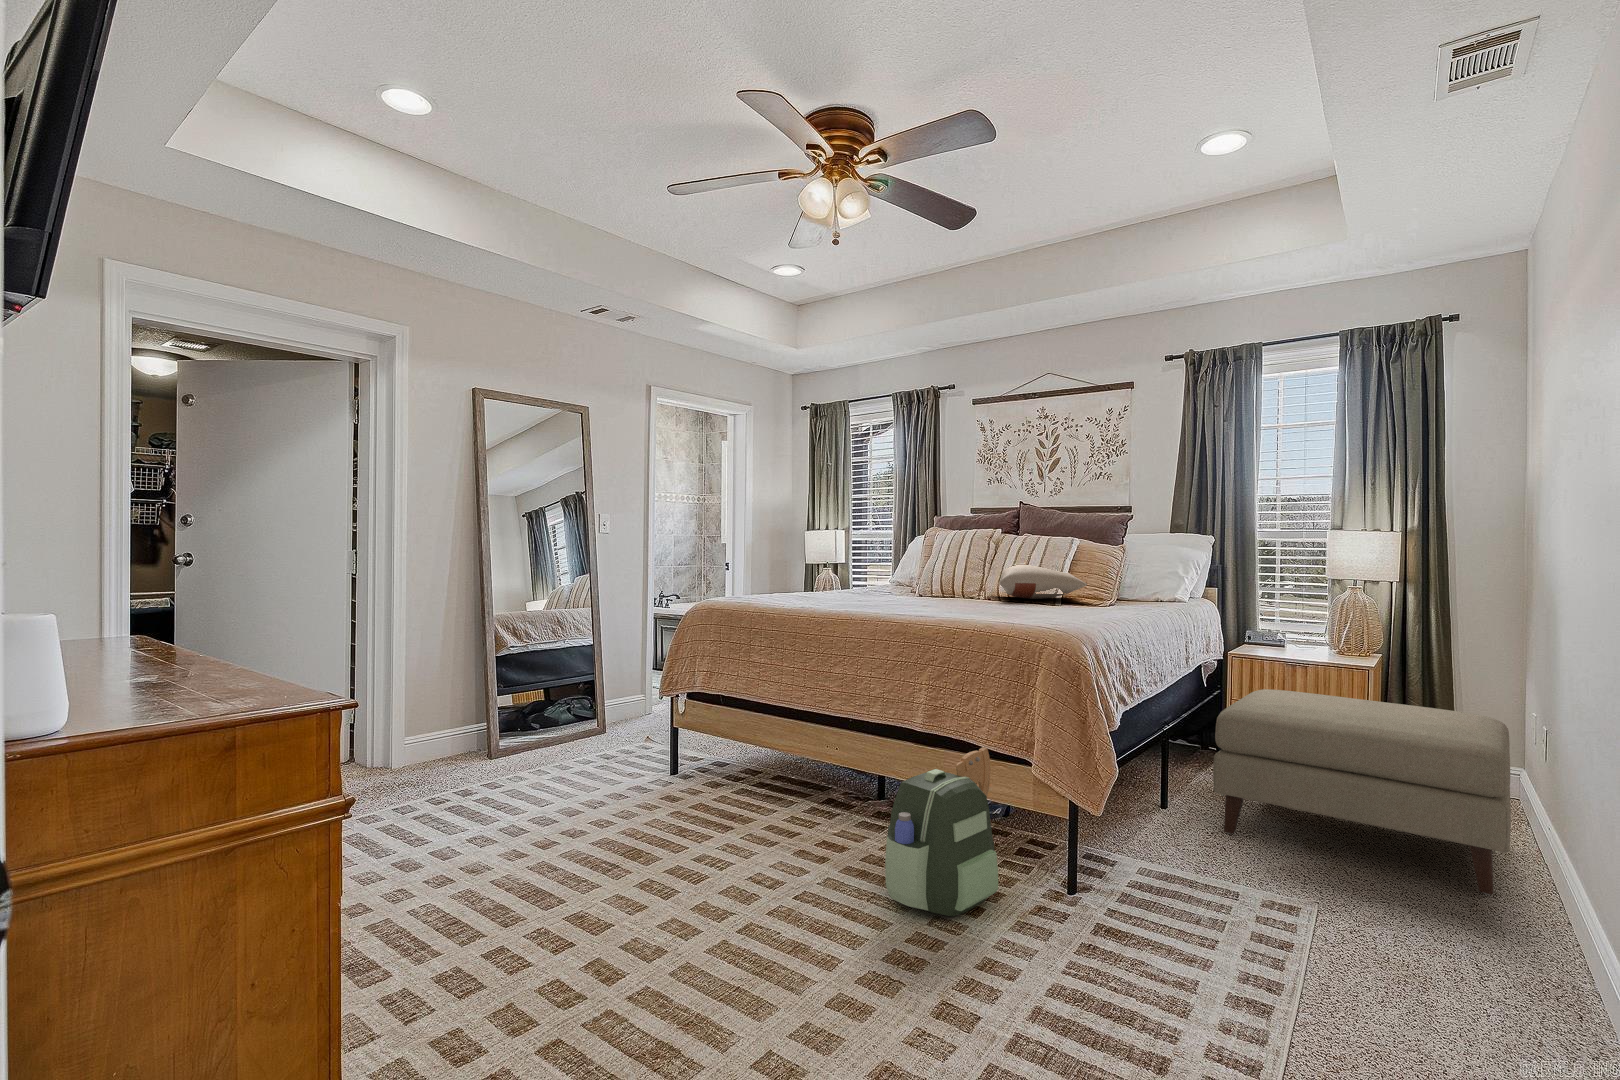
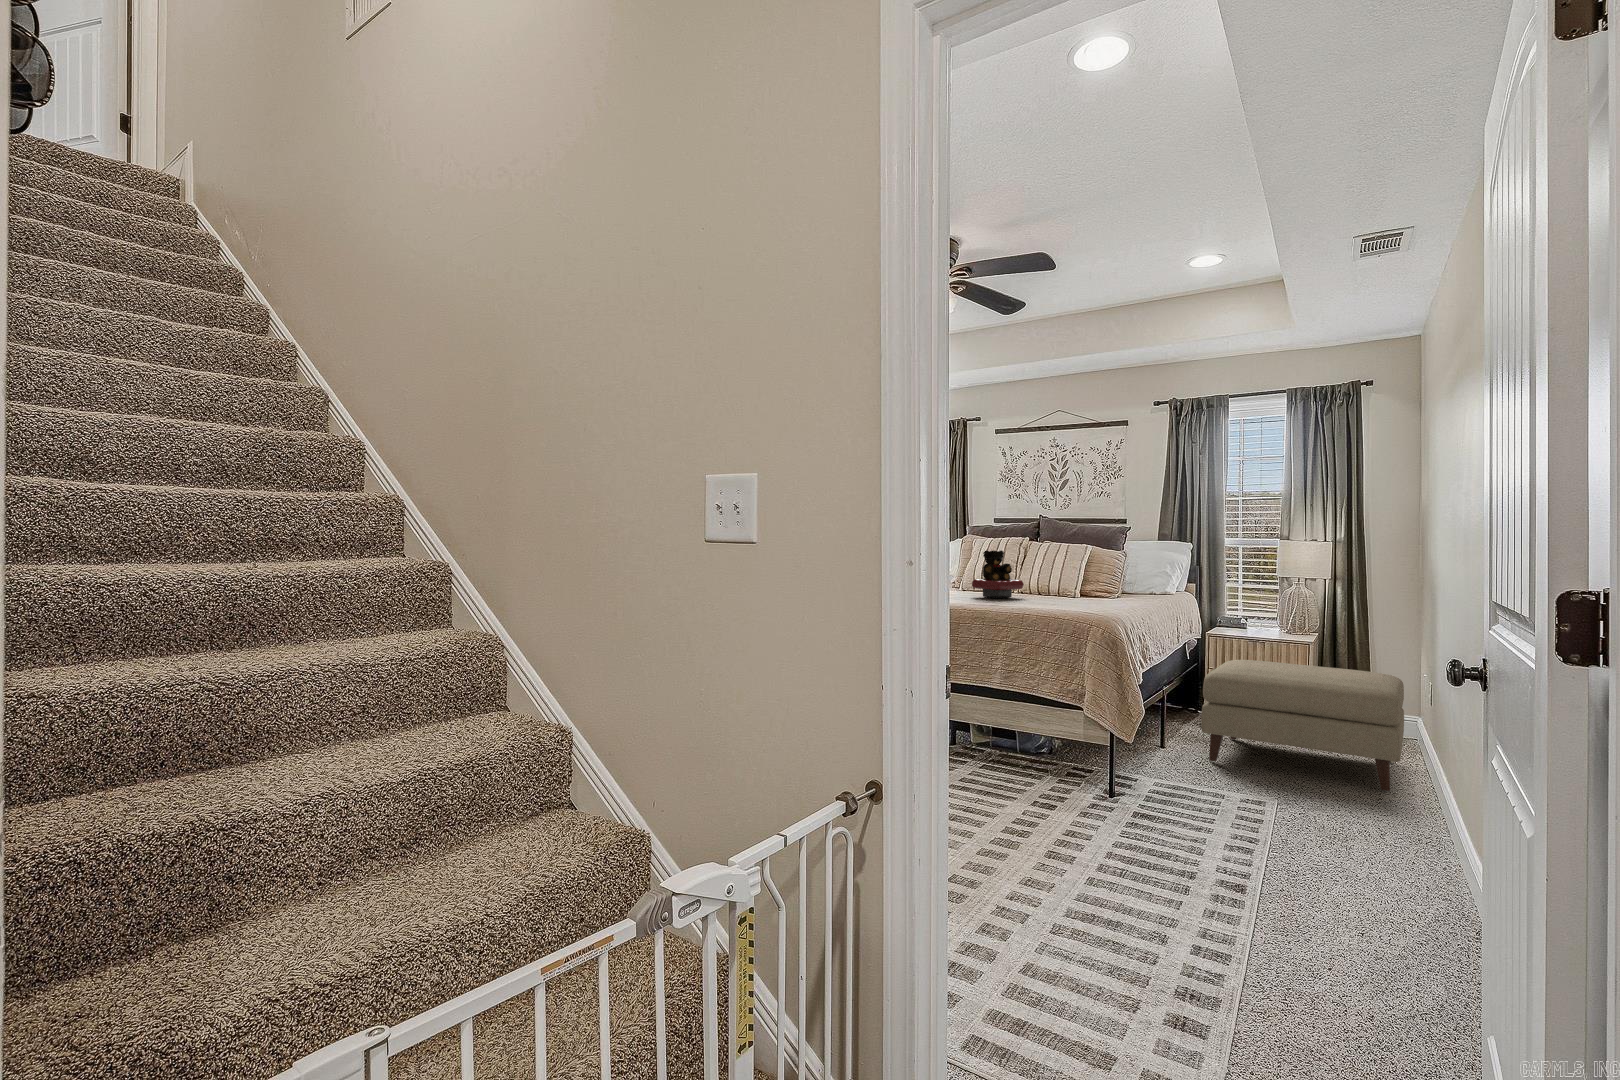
teddy bear: none [916,542,982,604] -> present [972,550,1024,598]
pillow: present [1000,564,1087,599] -> none [1021,566,1101,593]
backpack: present [885,747,998,917] -> none [988,699,1066,811]

